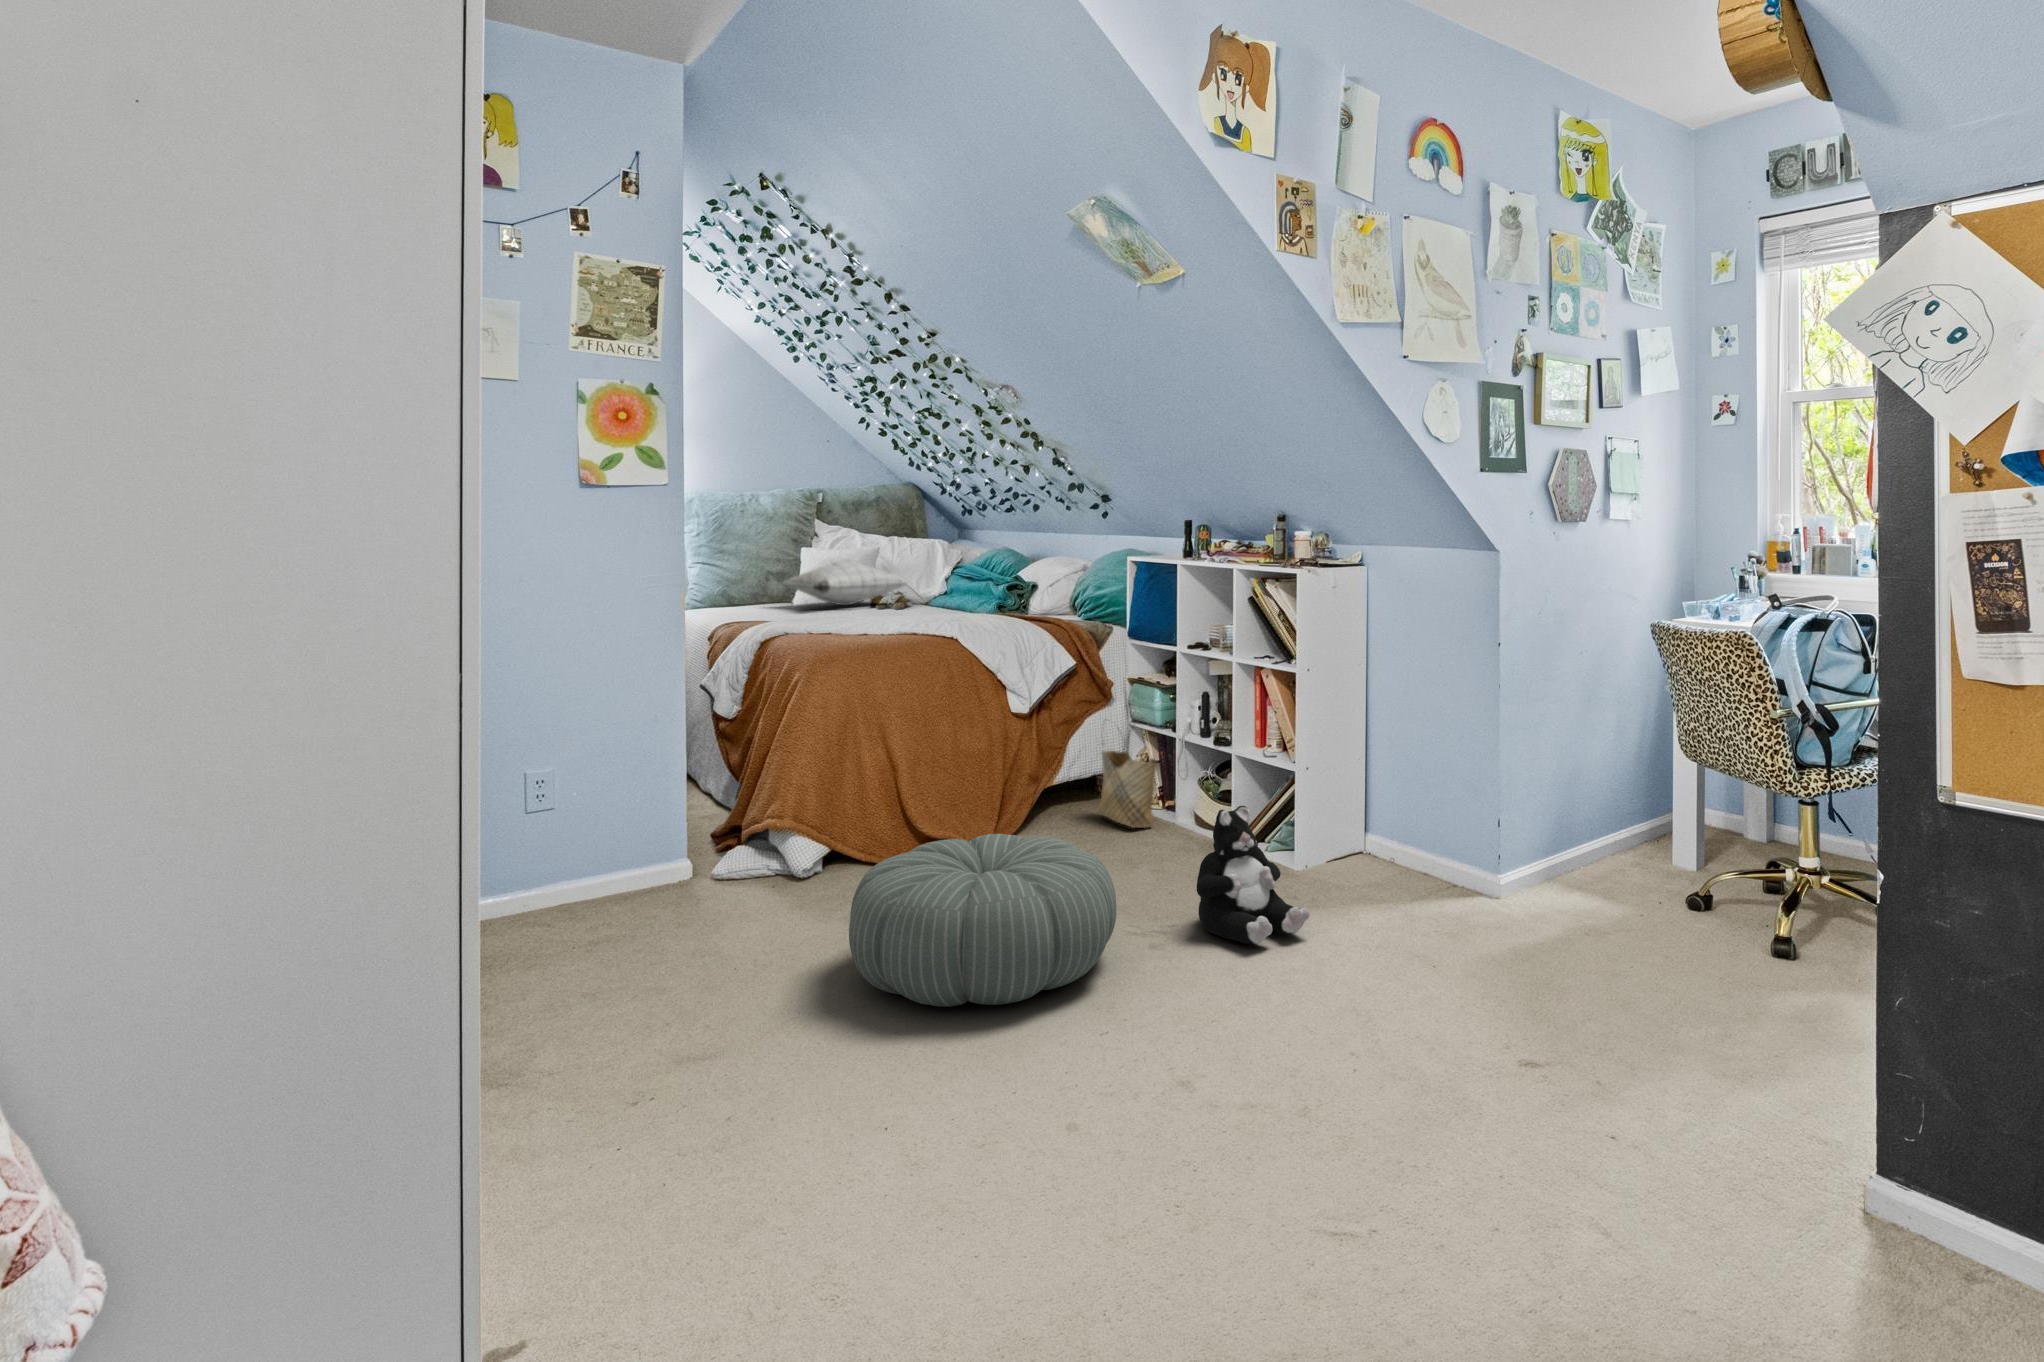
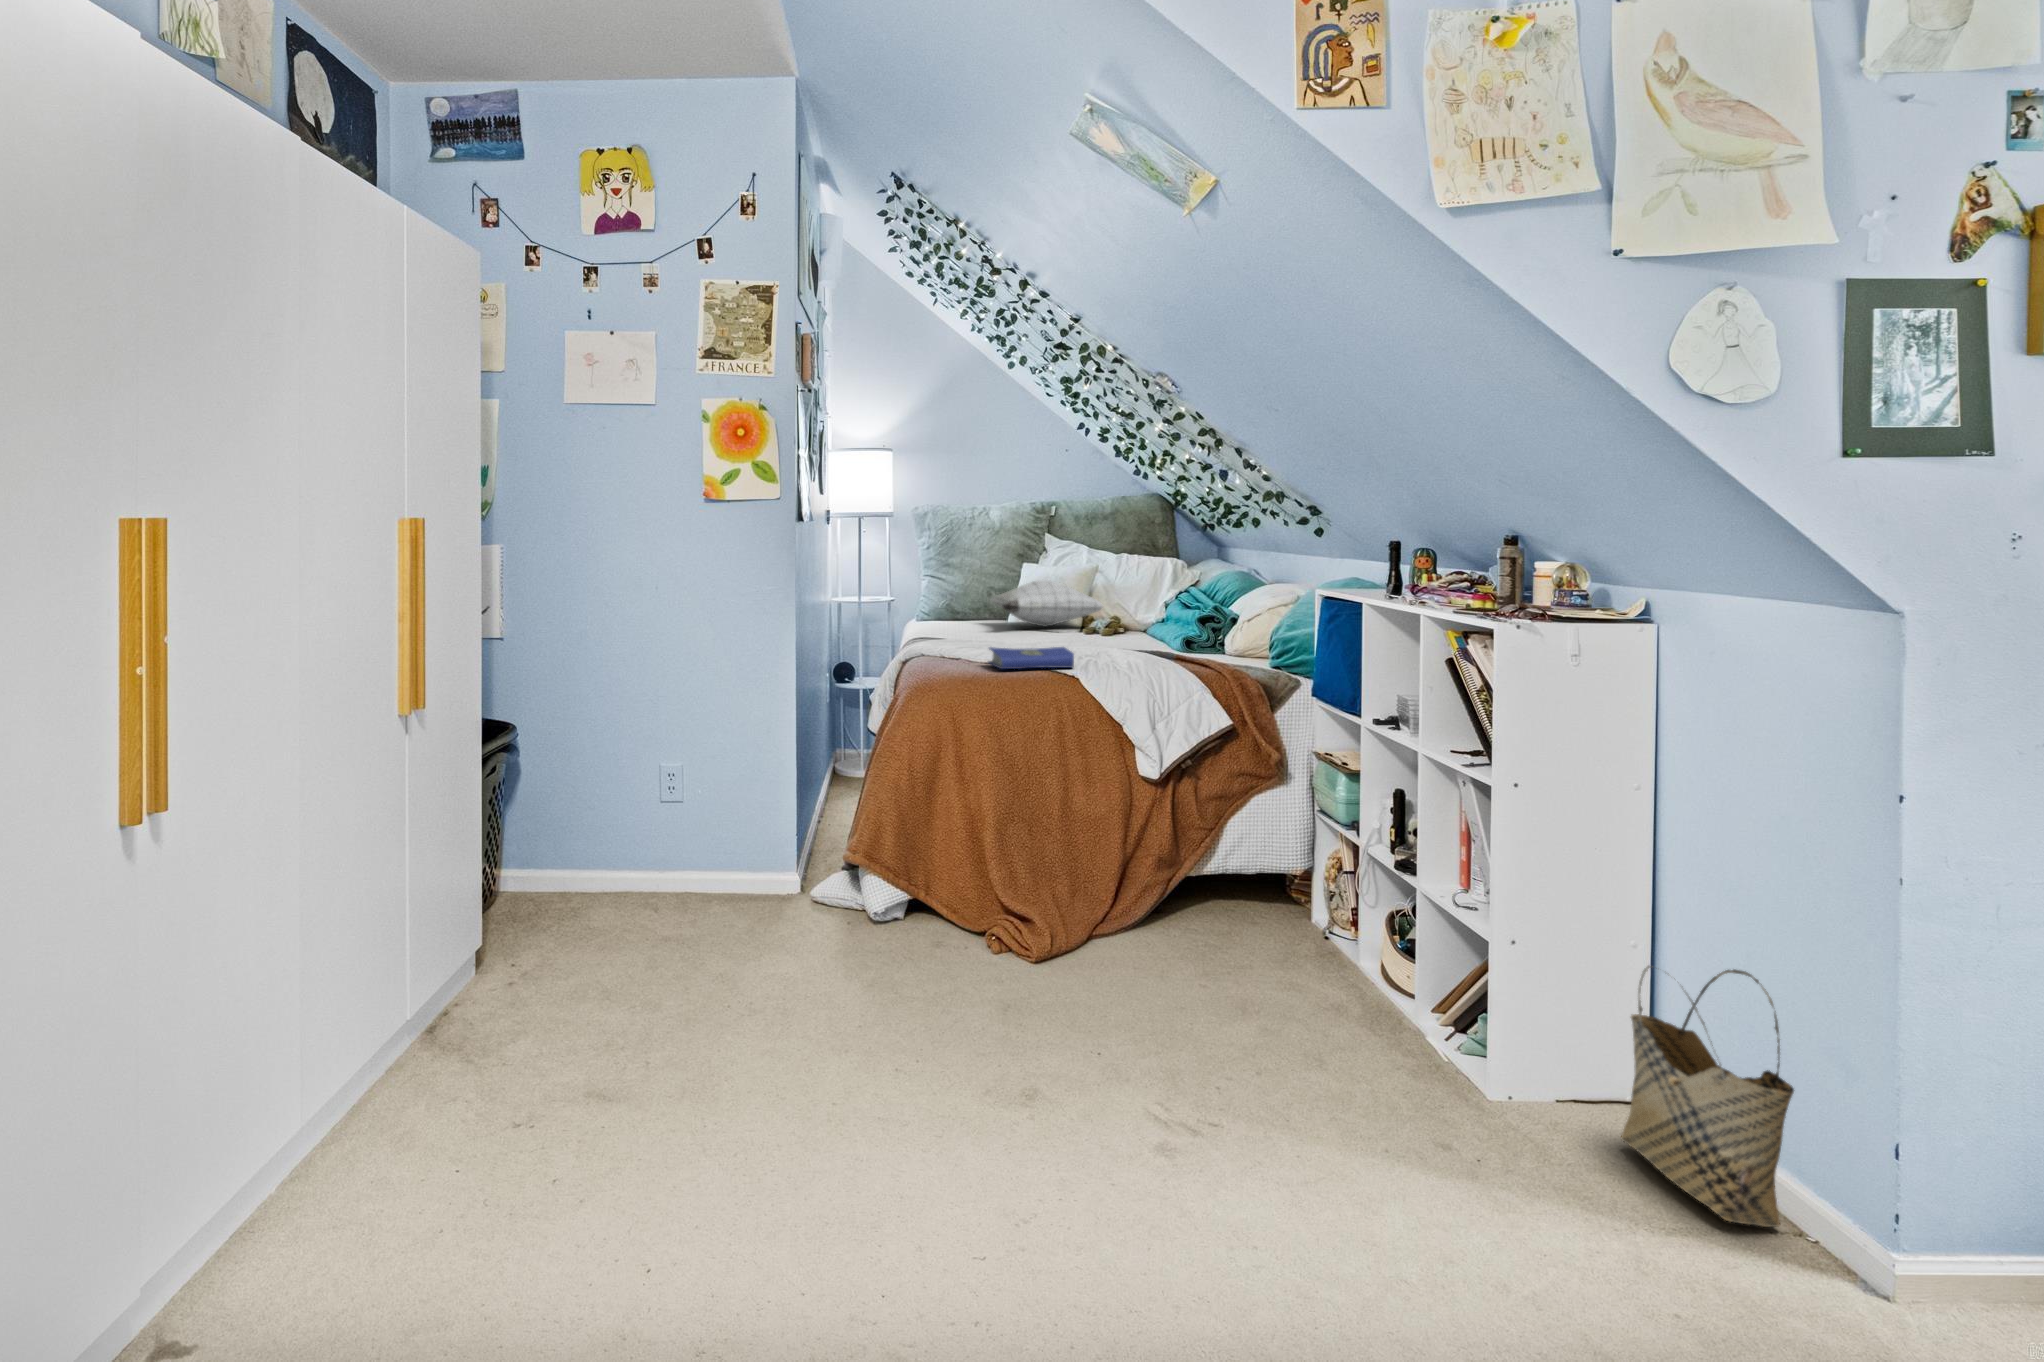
hardcover book: none [864,615,948,637] -> present [988,647,1074,669]
woven basket: present [1098,728,1157,828] -> present [1621,966,1794,1227]
plush toy: present [1197,806,1310,944] -> none [1256,989,1444,1234]
pouf: present [849,834,1116,1007] -> none [768,936,1117,1205]

